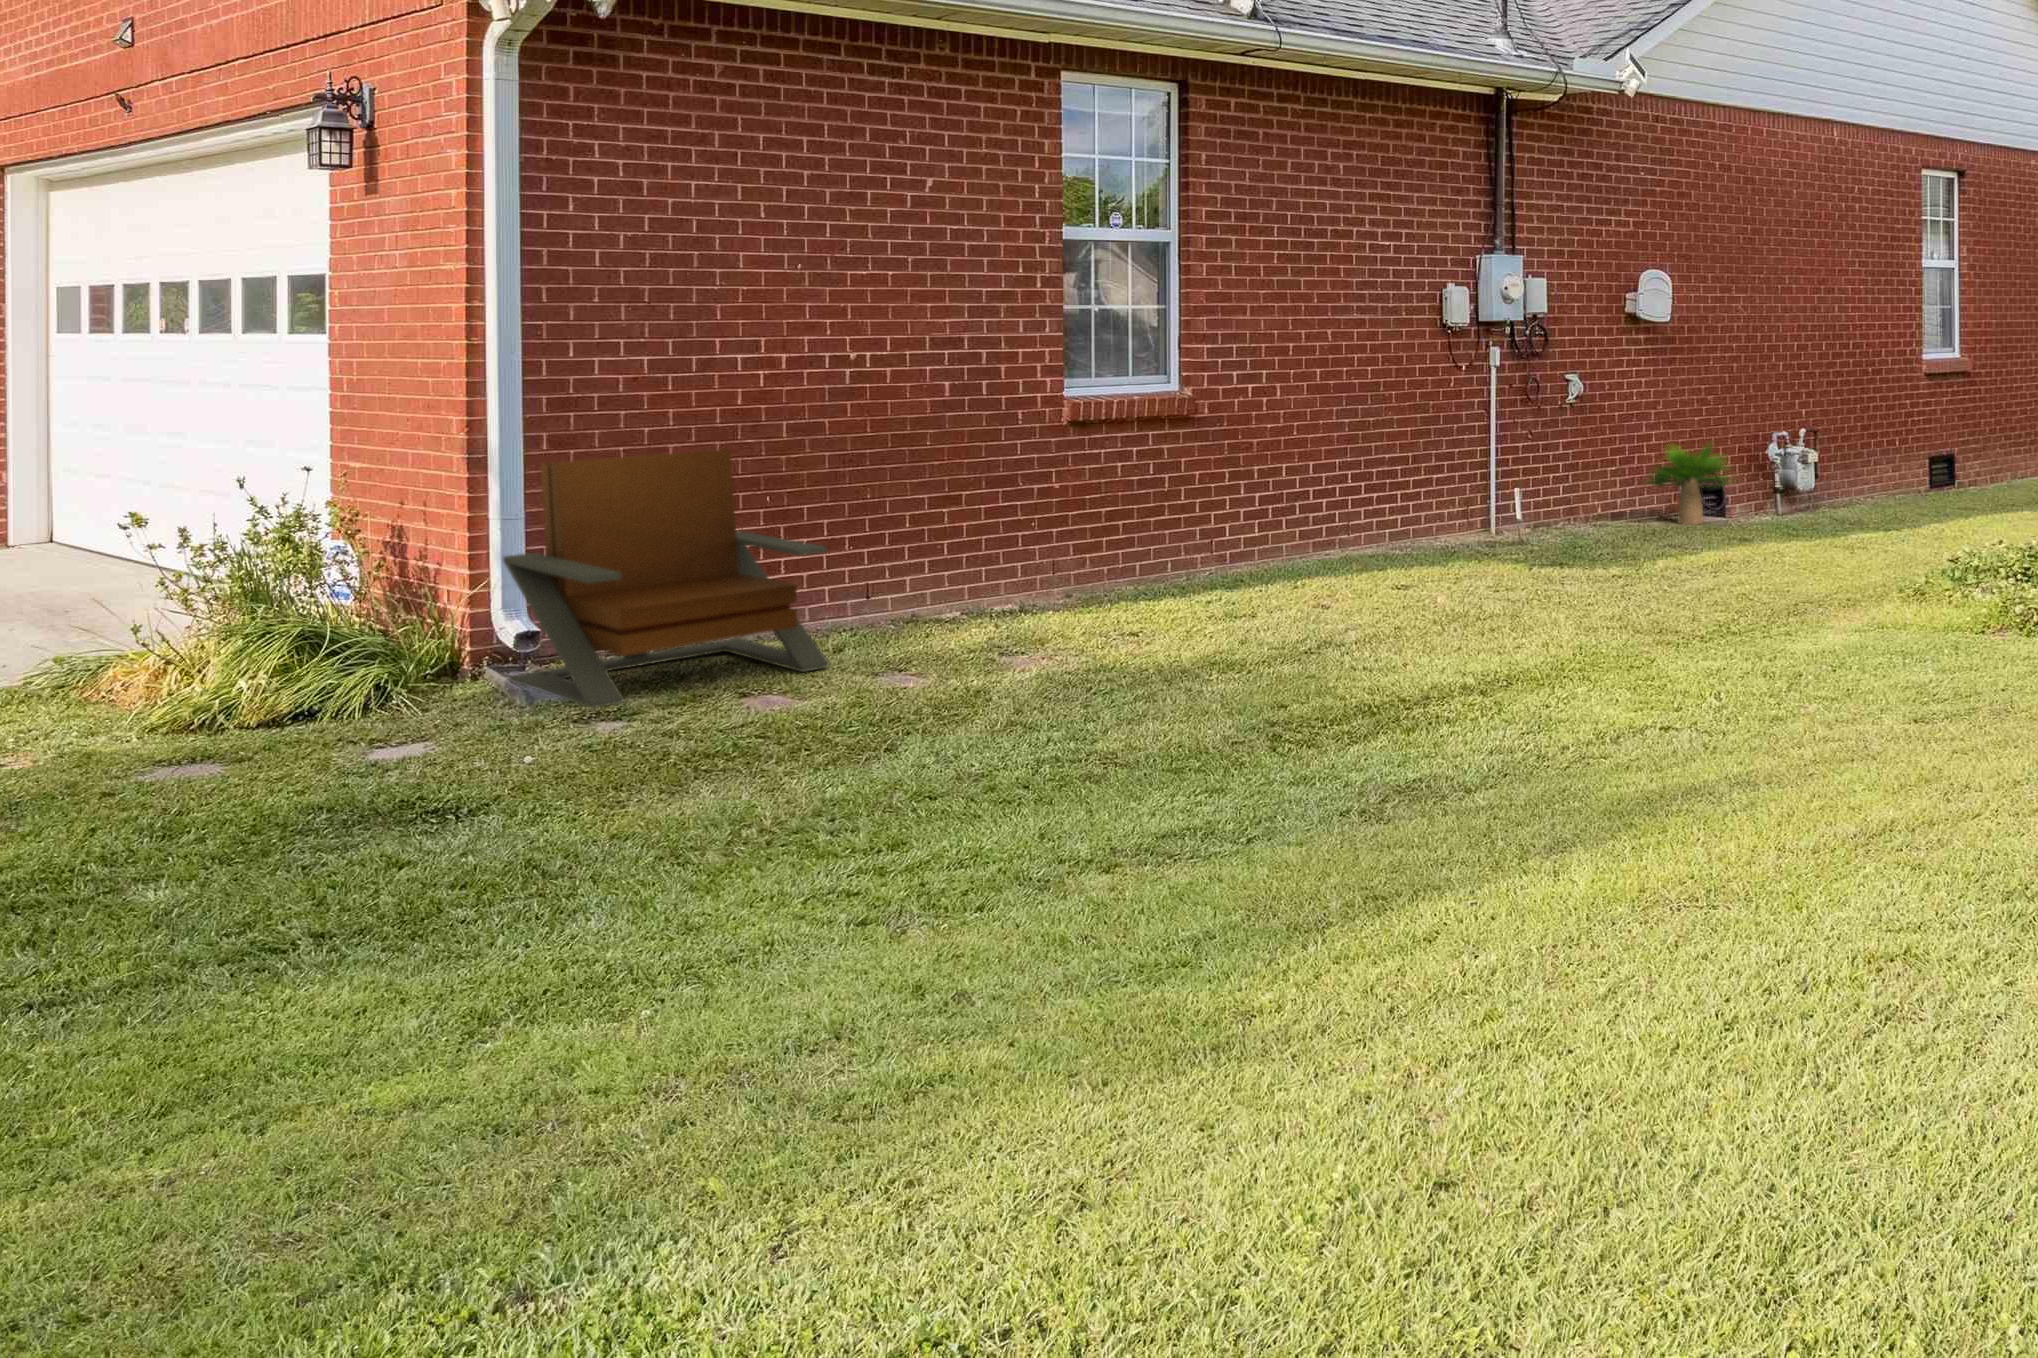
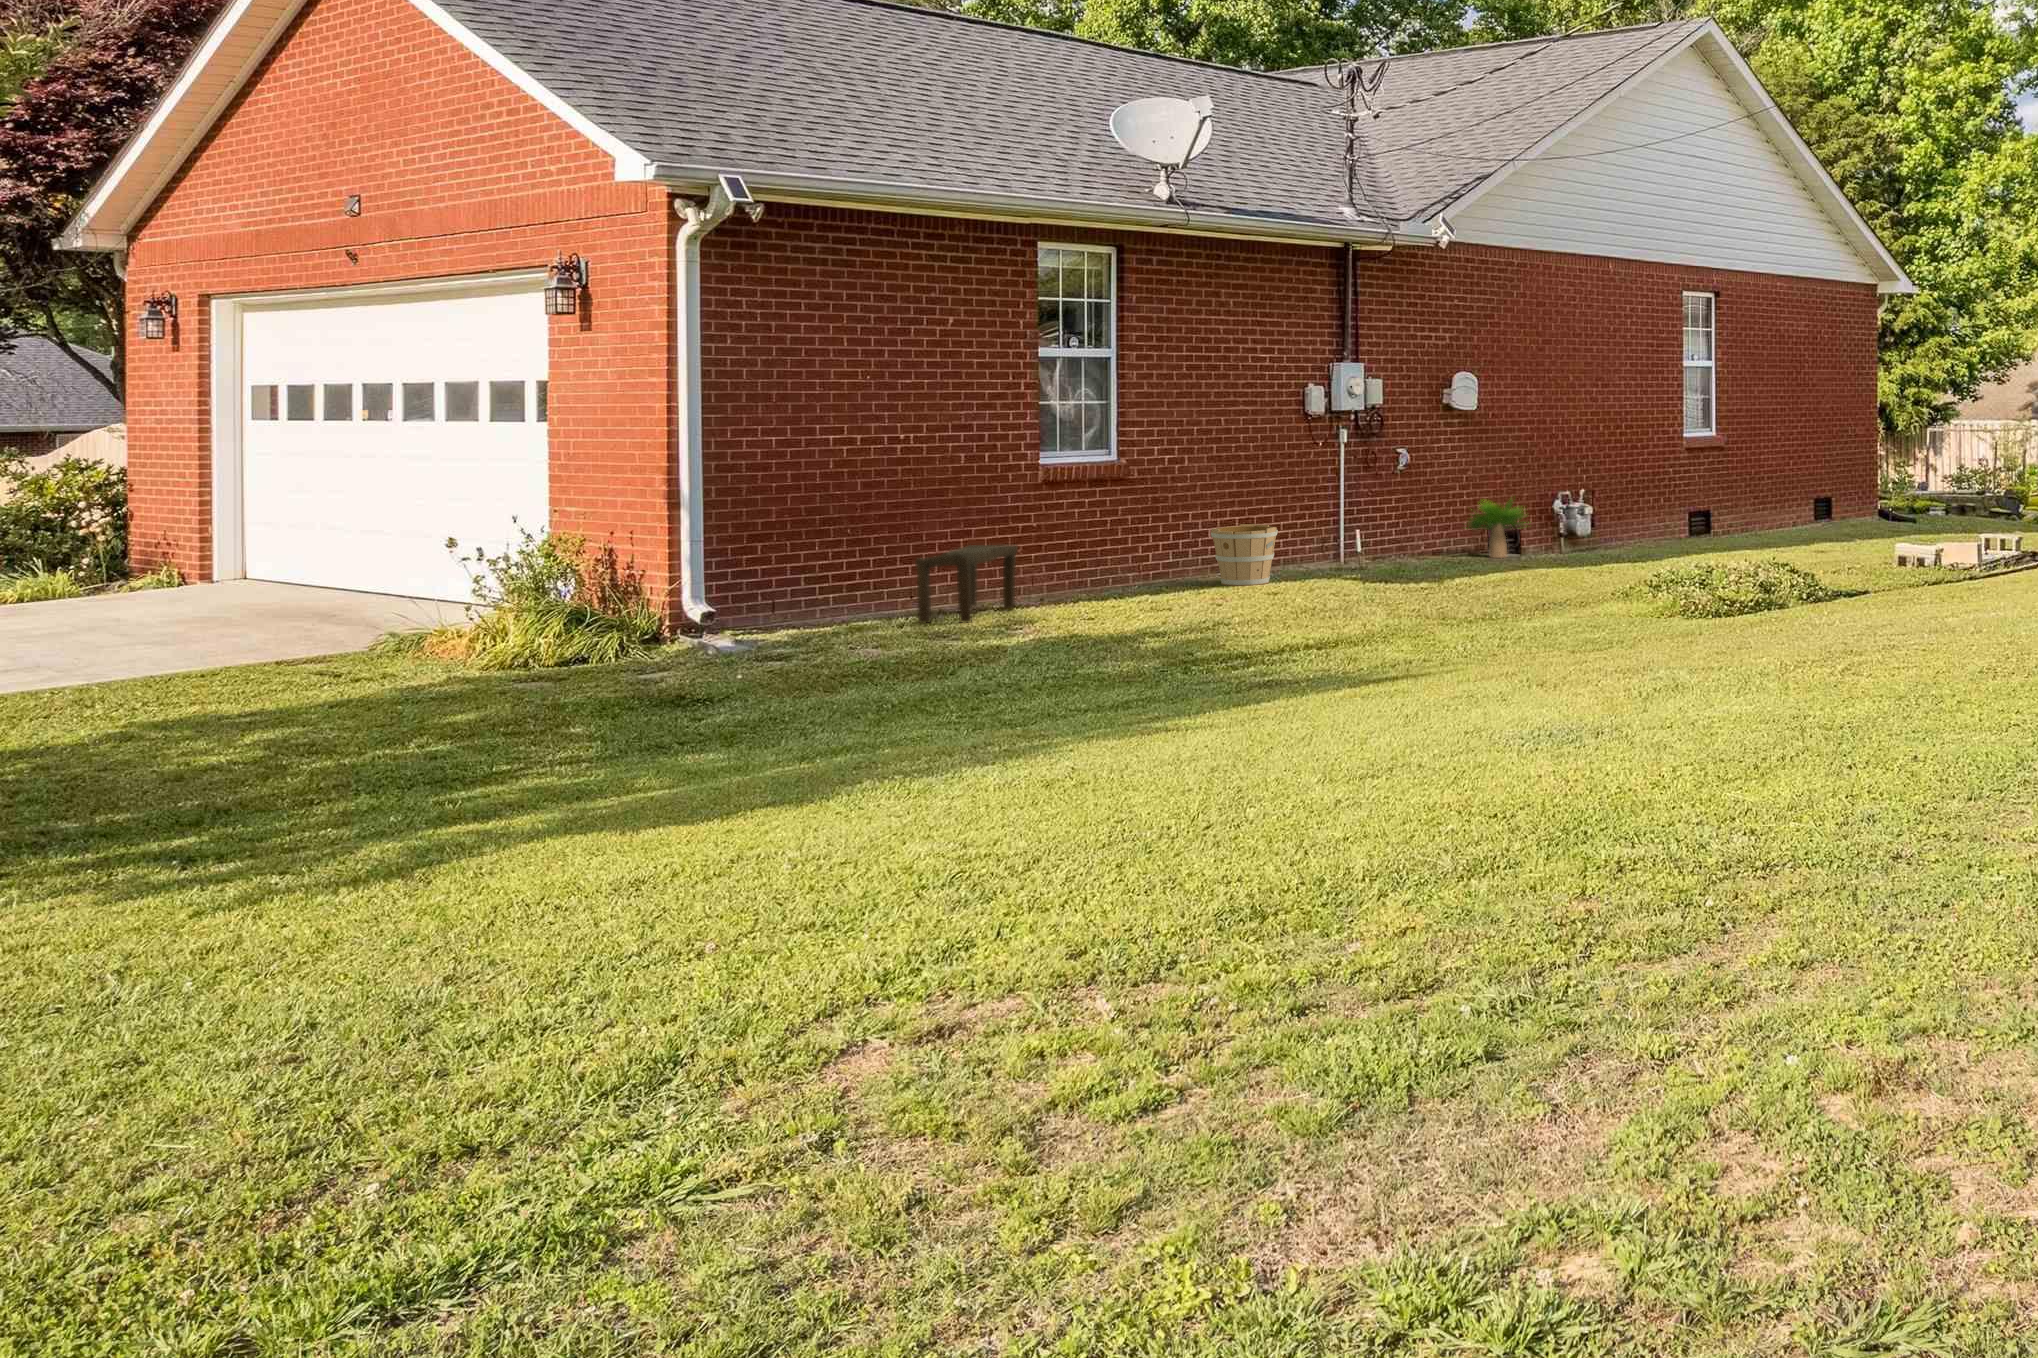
lounge chair: present [503,449,829,708] -> none [692,498,901,654]
wooden bucket: none [1309,481,1403,570] -> present [1211,524,1278,586]
bench: none [867,516,1029,643] -> present [915,545,1018,623]

